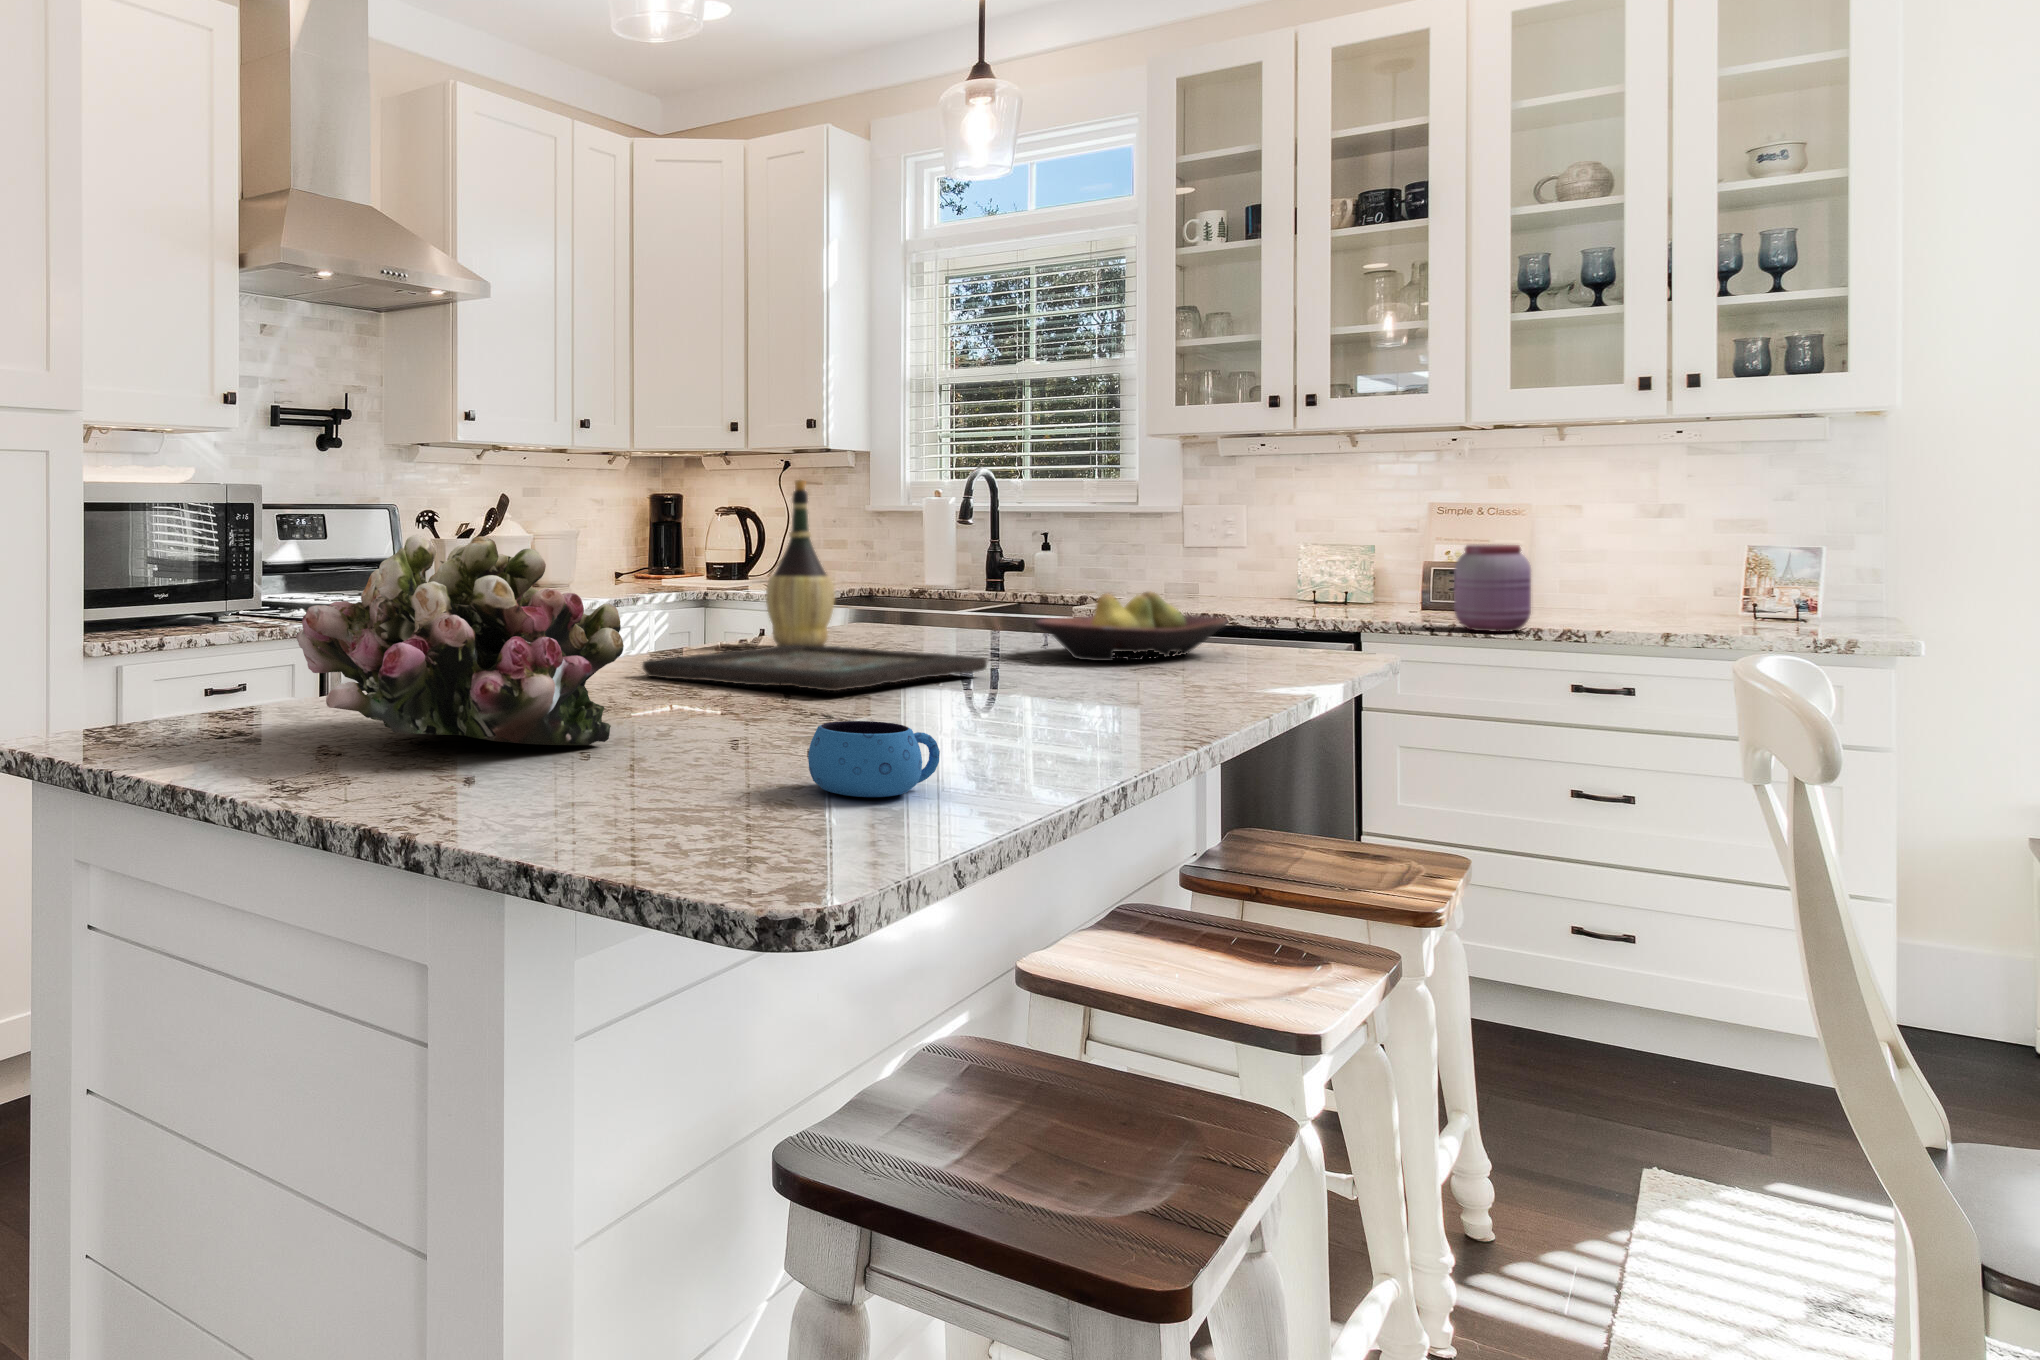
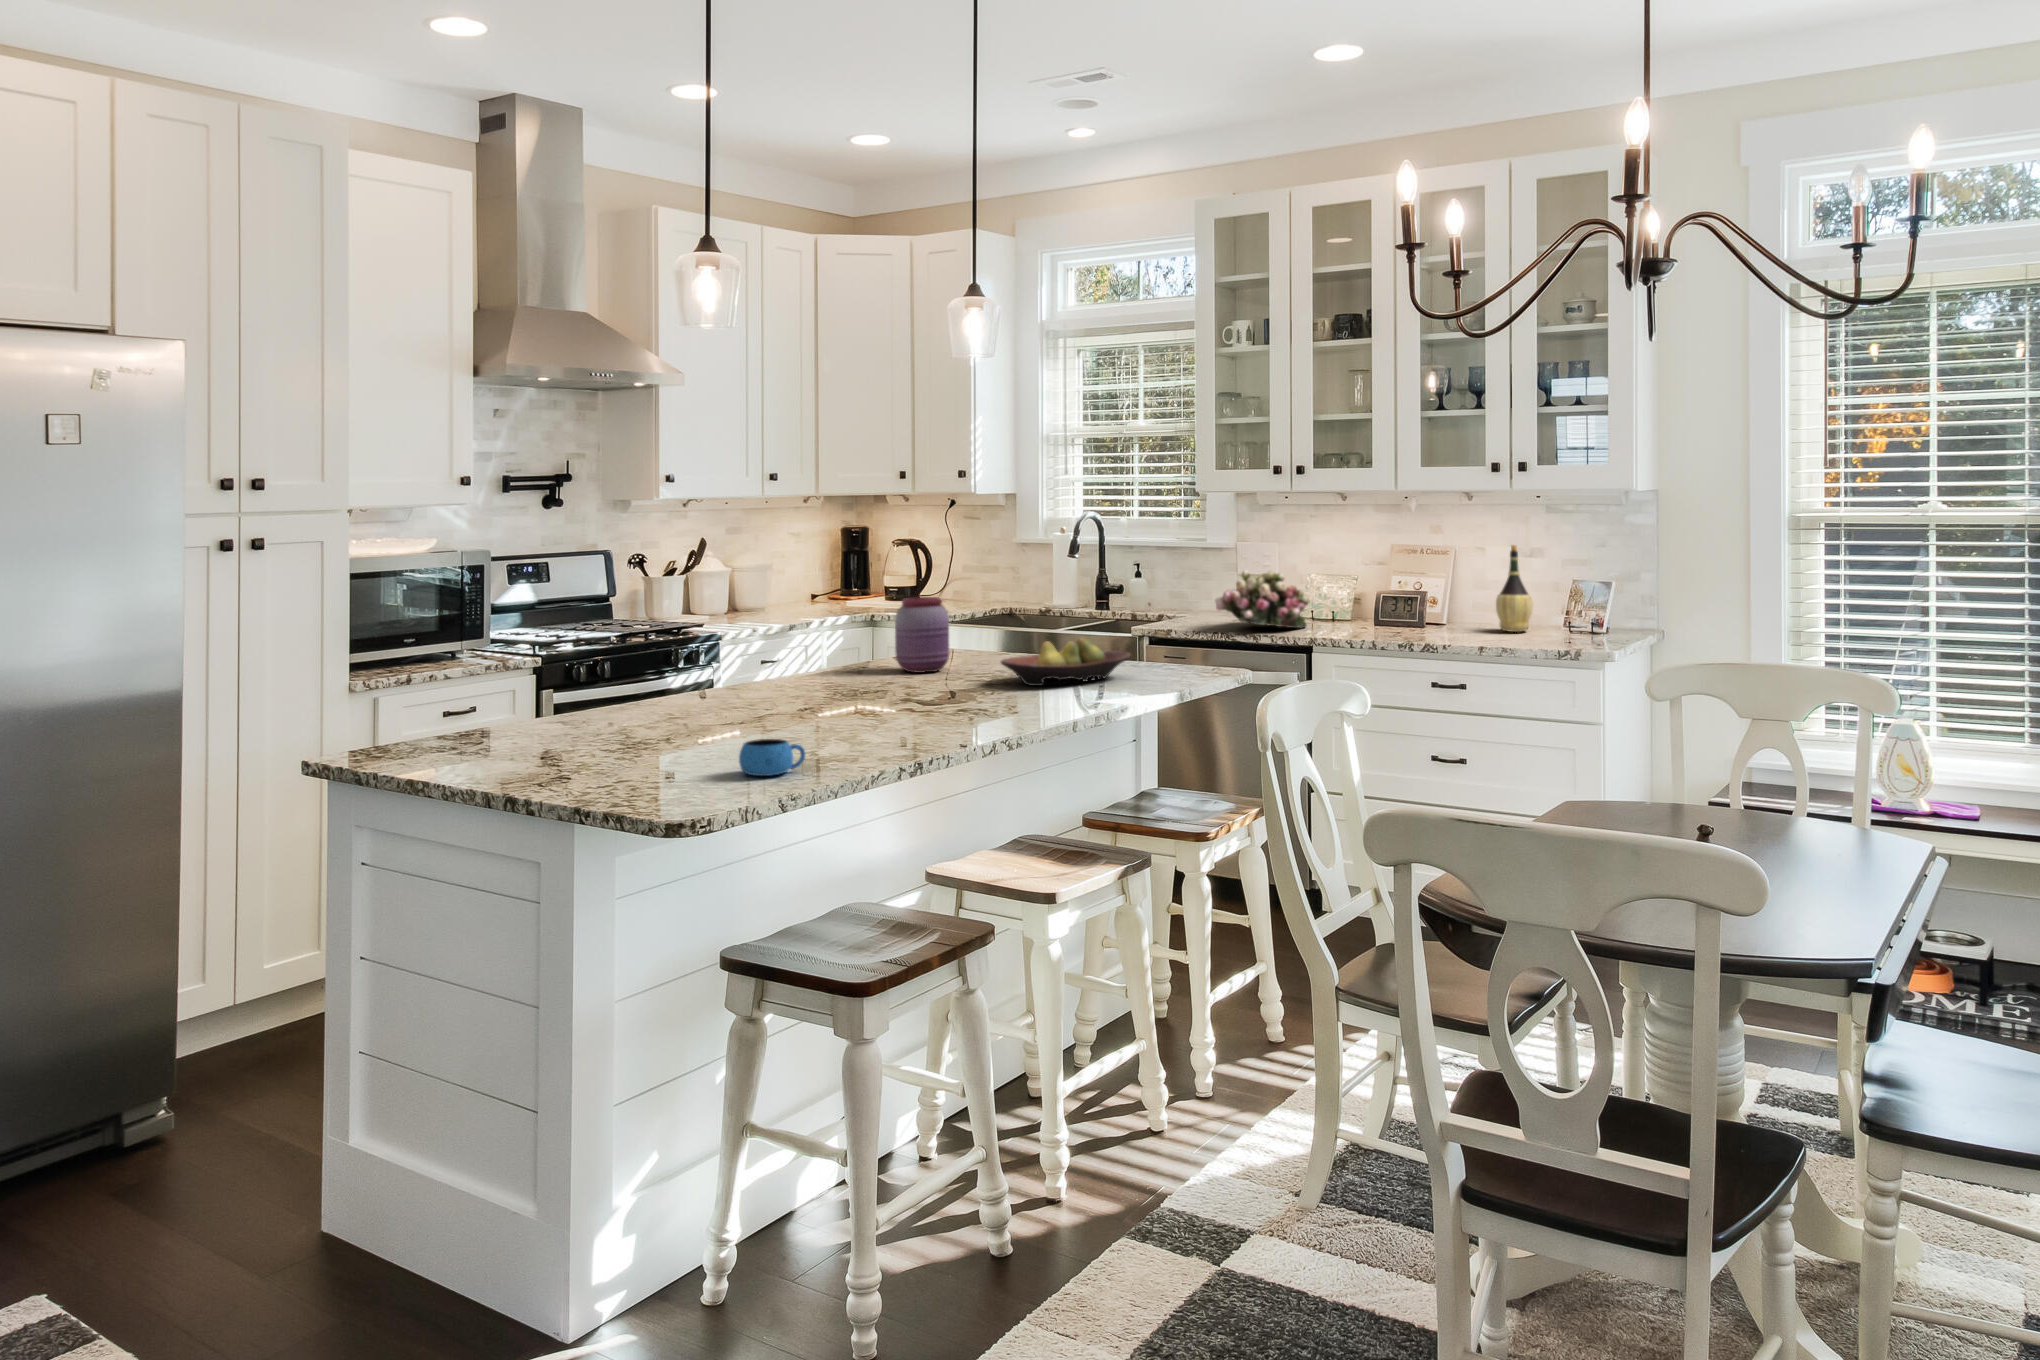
wine bottle: present [766,480,835,645] -> present [1496,545,1533,632]
flower arrangement: present [296,535,624,745] -> present [1215,570,1309,628]
jar: present [1454,545,1531,632] -> present [895,597,949,673]
decorative tray: present [643,644,987,691] -> none [725,679,943,715]

